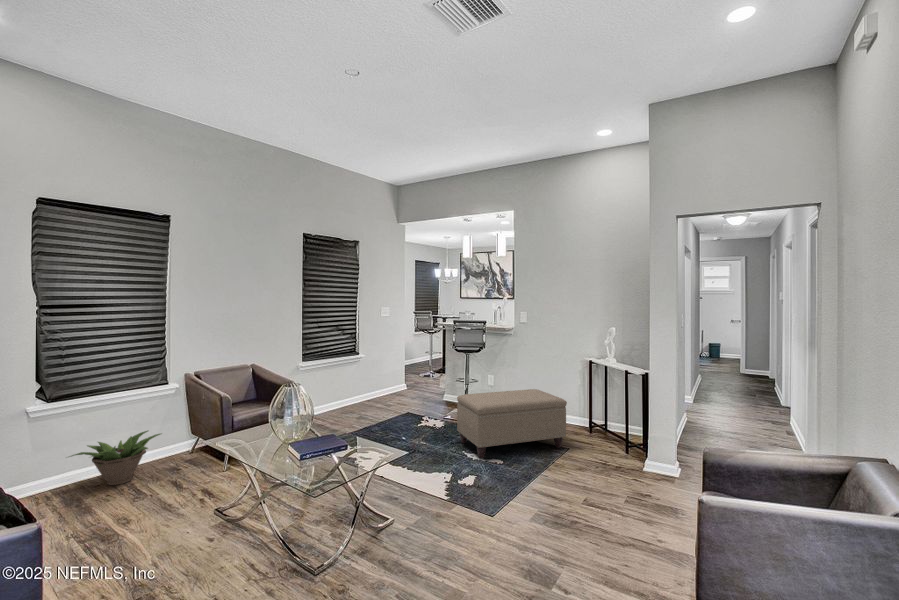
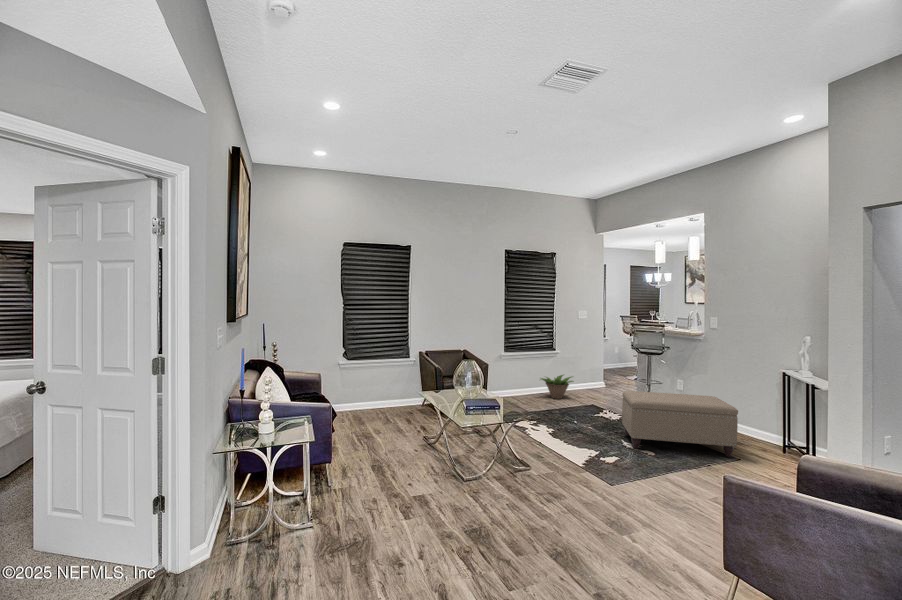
decorative plant: present [72,431,160,485] -> present [541,375,574,399]

